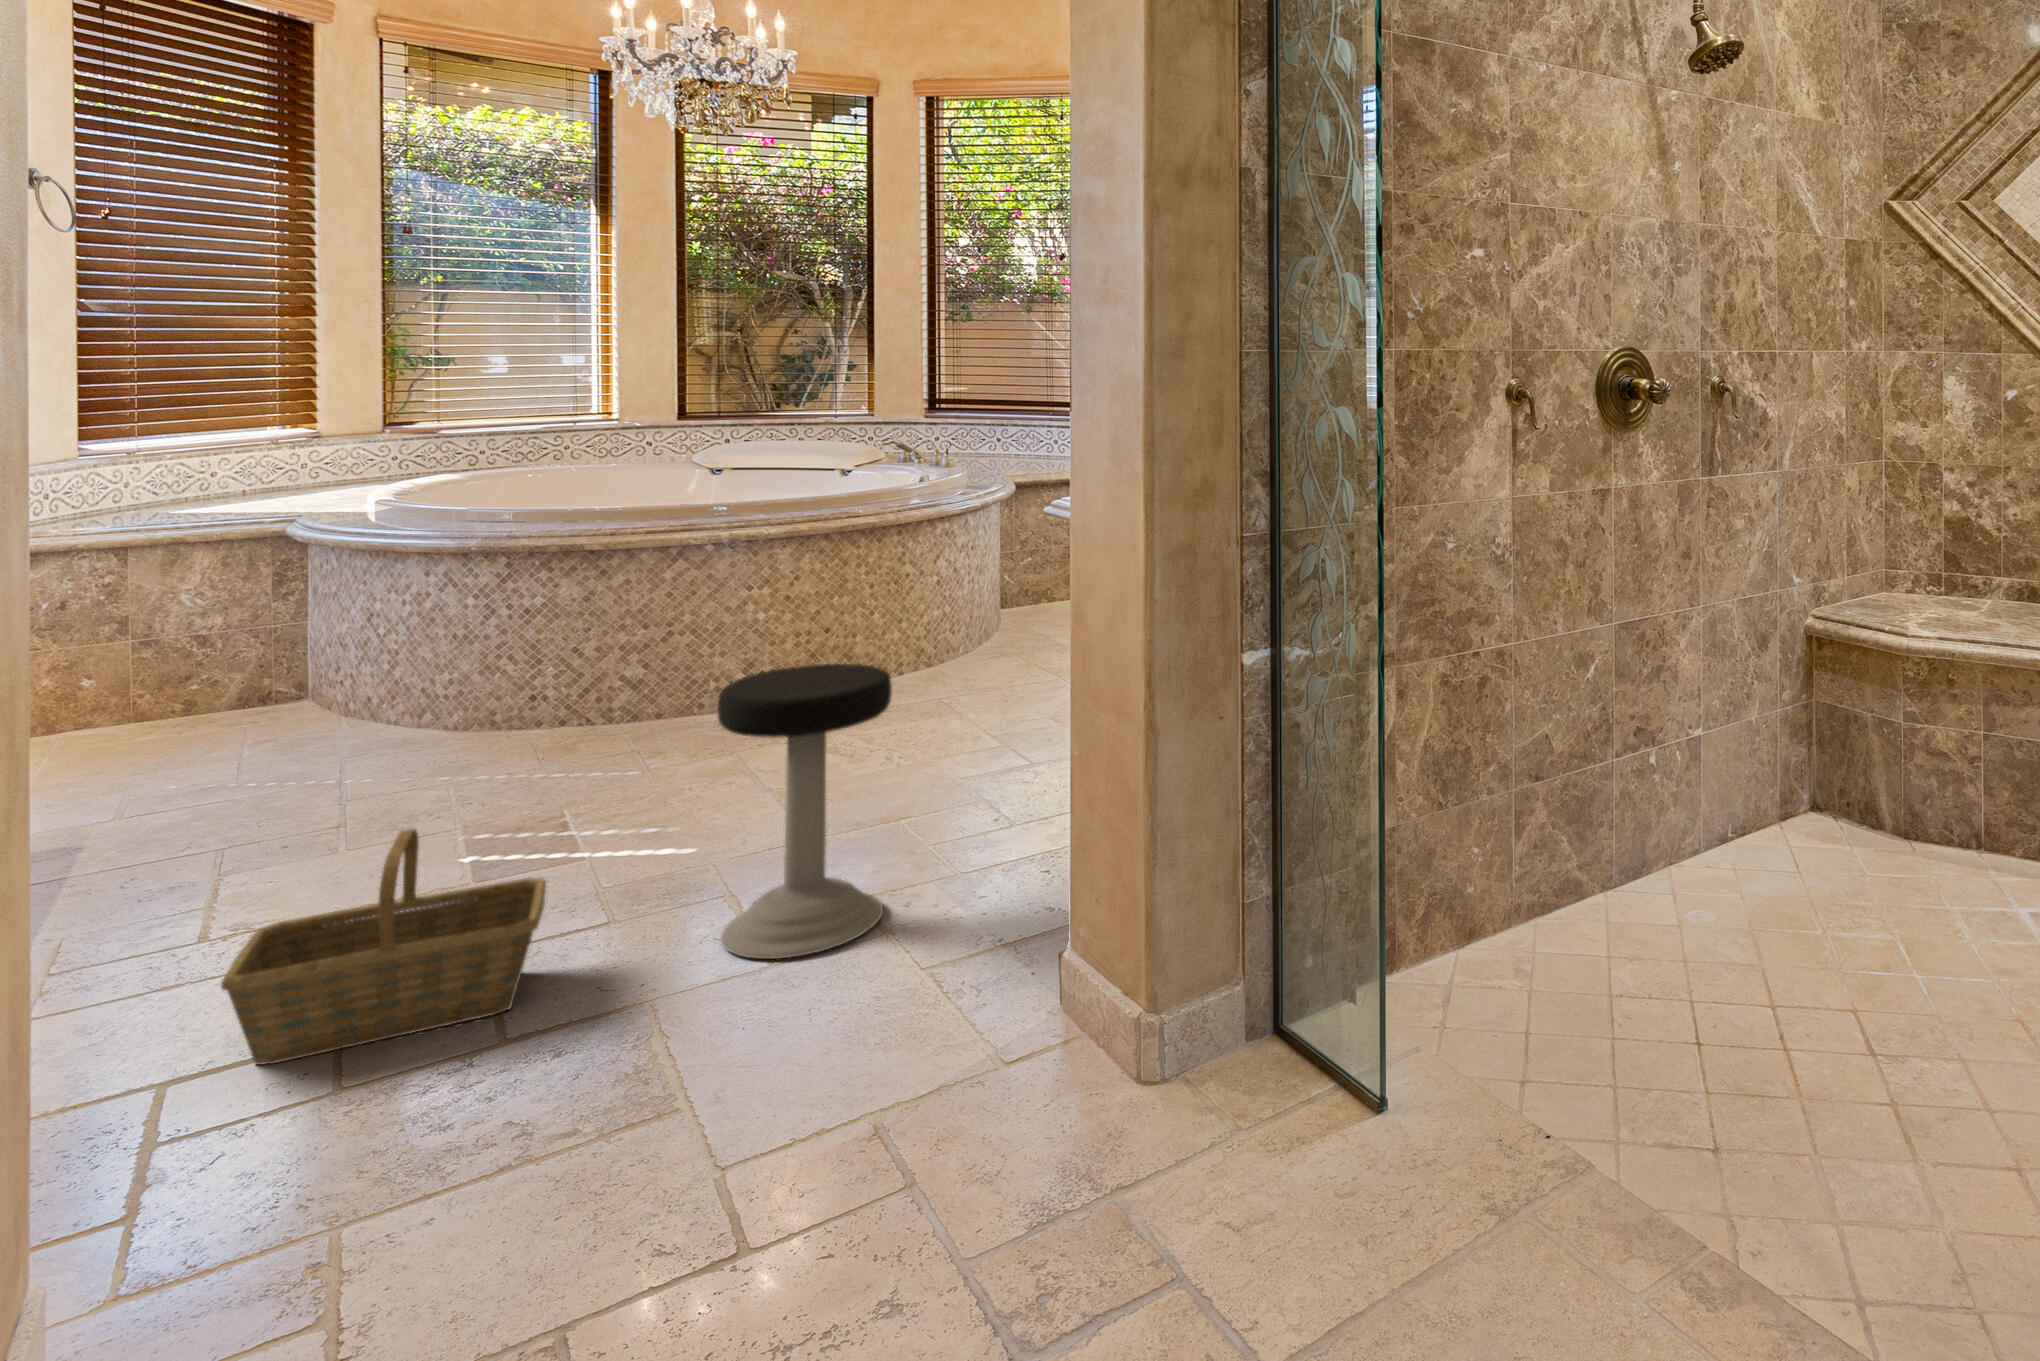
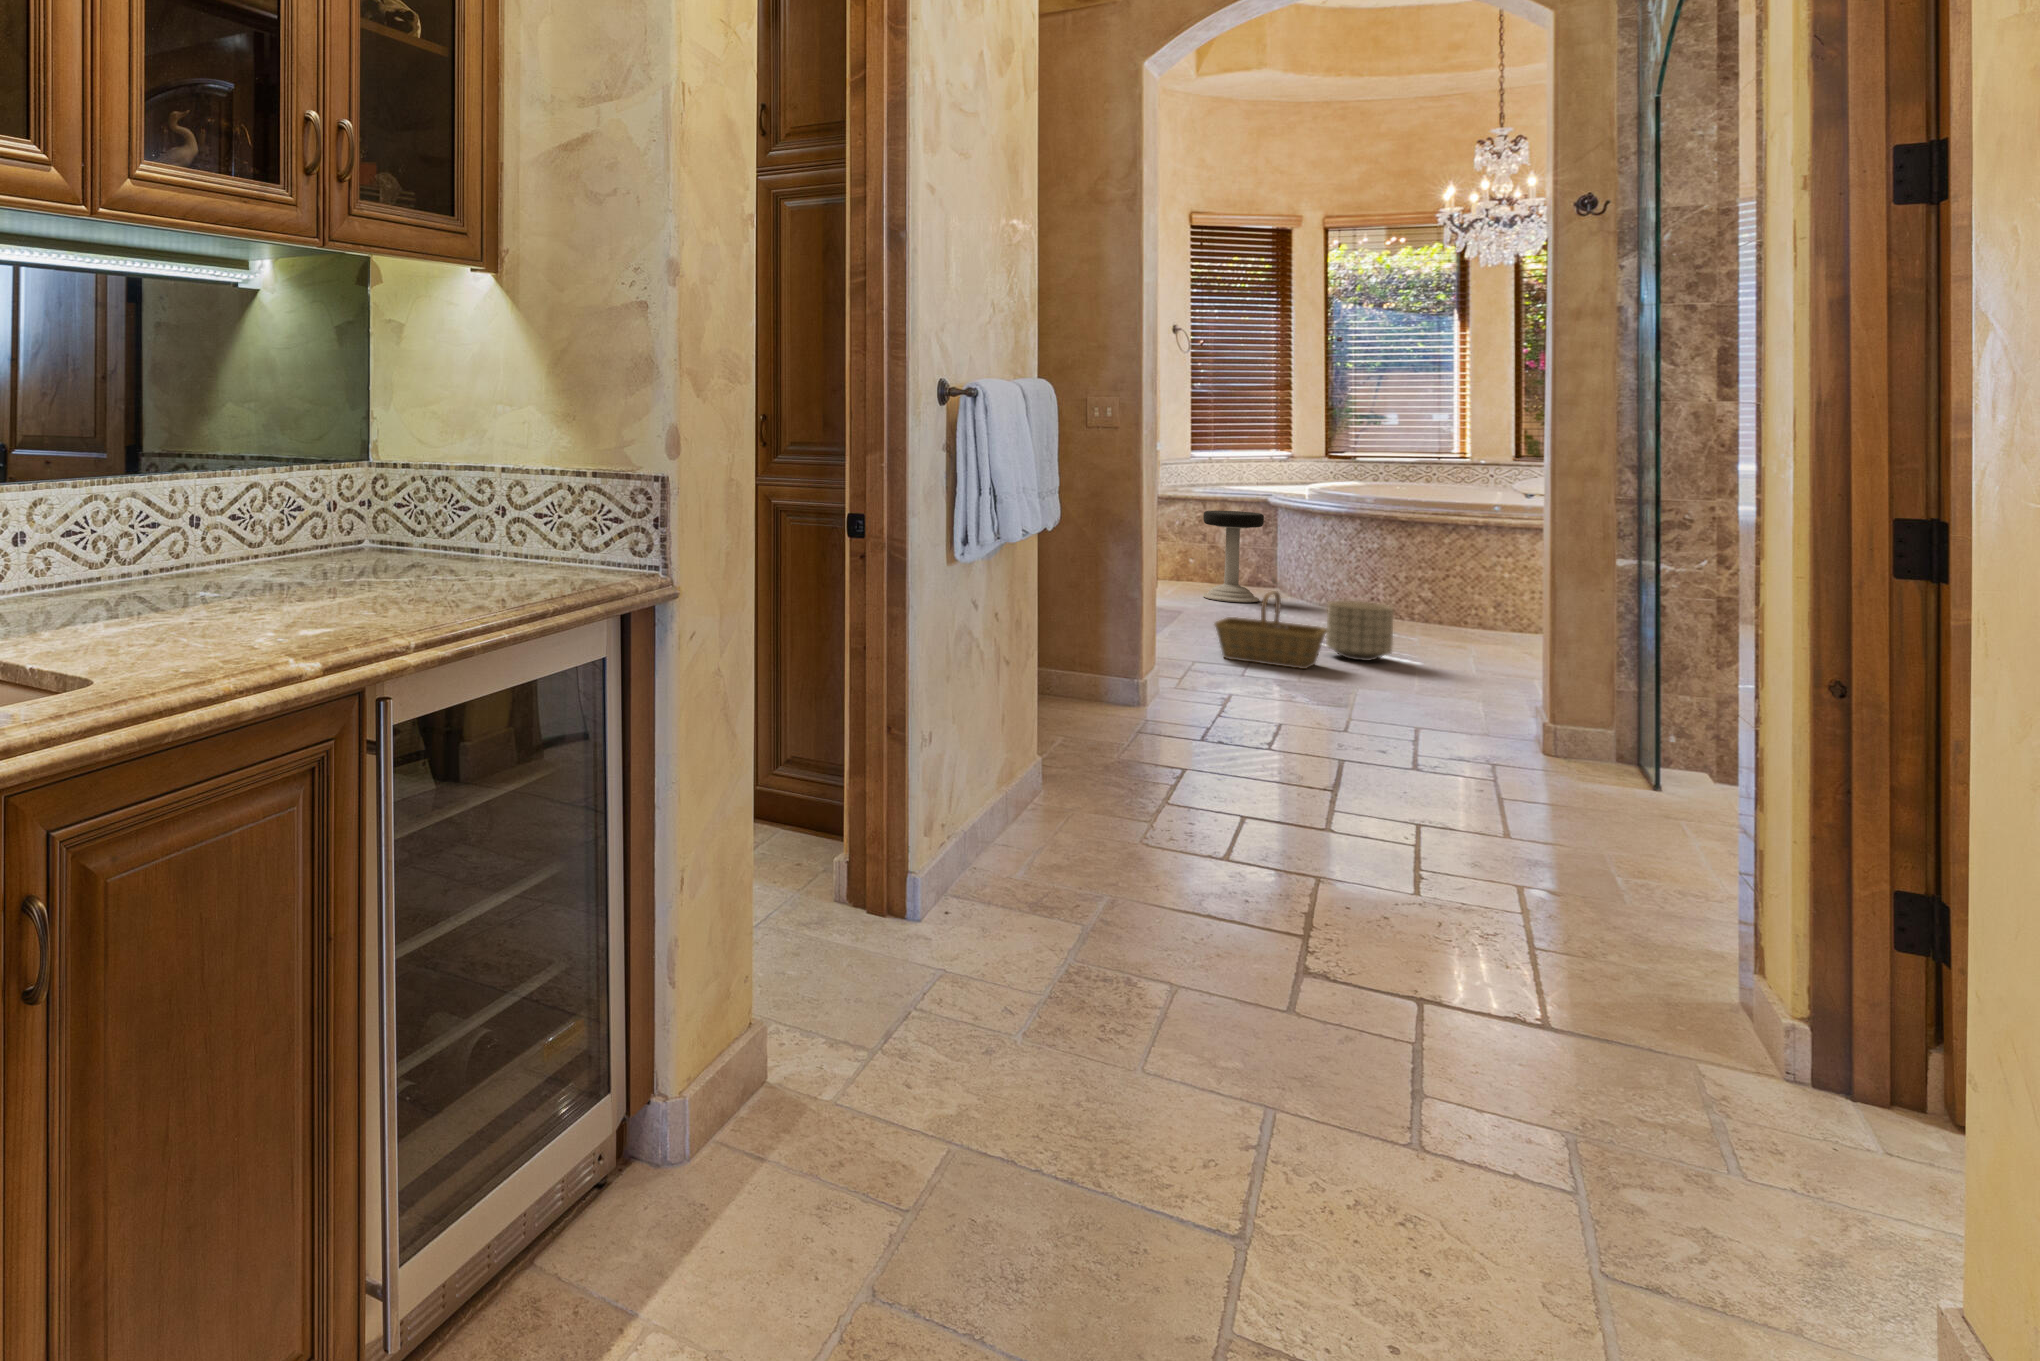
stool: present [717,664,892,959] -> present [1203,510,1264,602]
planter: none [521,765,669,907] -> present [1326,601,1394,661]

